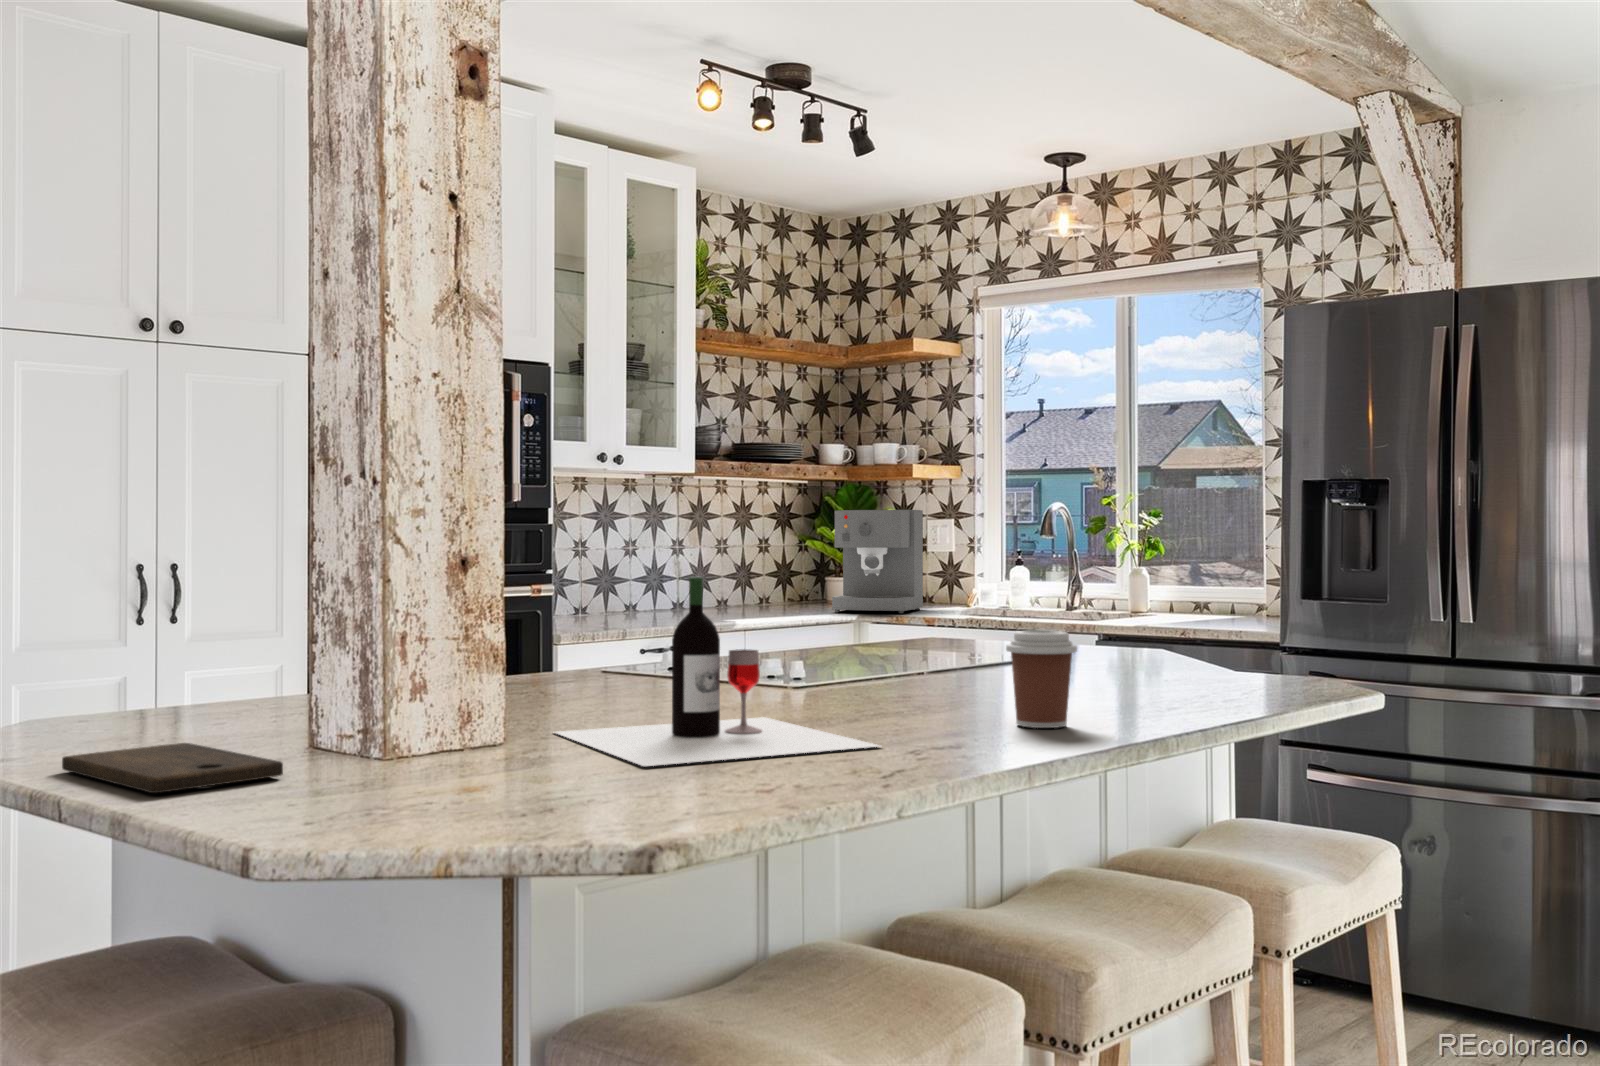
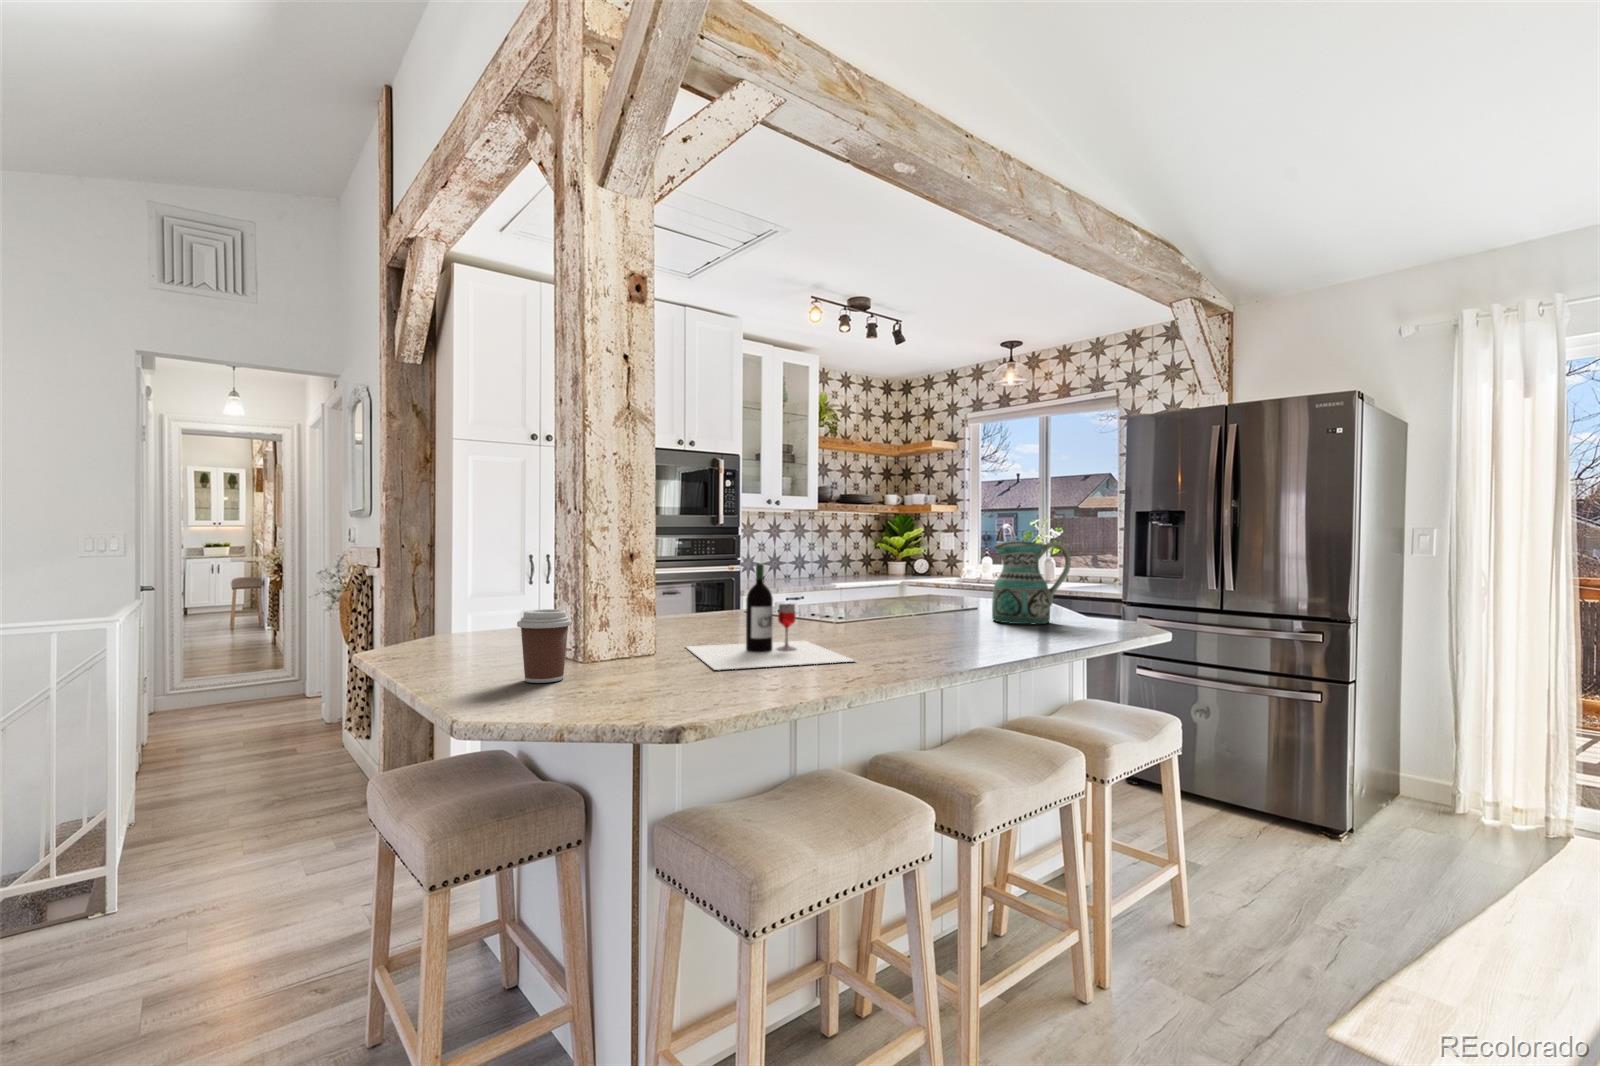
coffee maker: present [832,510,923,613] -> none [887,528,935,581]
ceramic pitcher: none [1072,532,1209,682] -> present [992,541,1071,624]
coffee cup: present [1006,631,1077,728] -> present [517,609,572,683]
cutting board: present [62,743,283,793] -> none [417,648,521,678]

